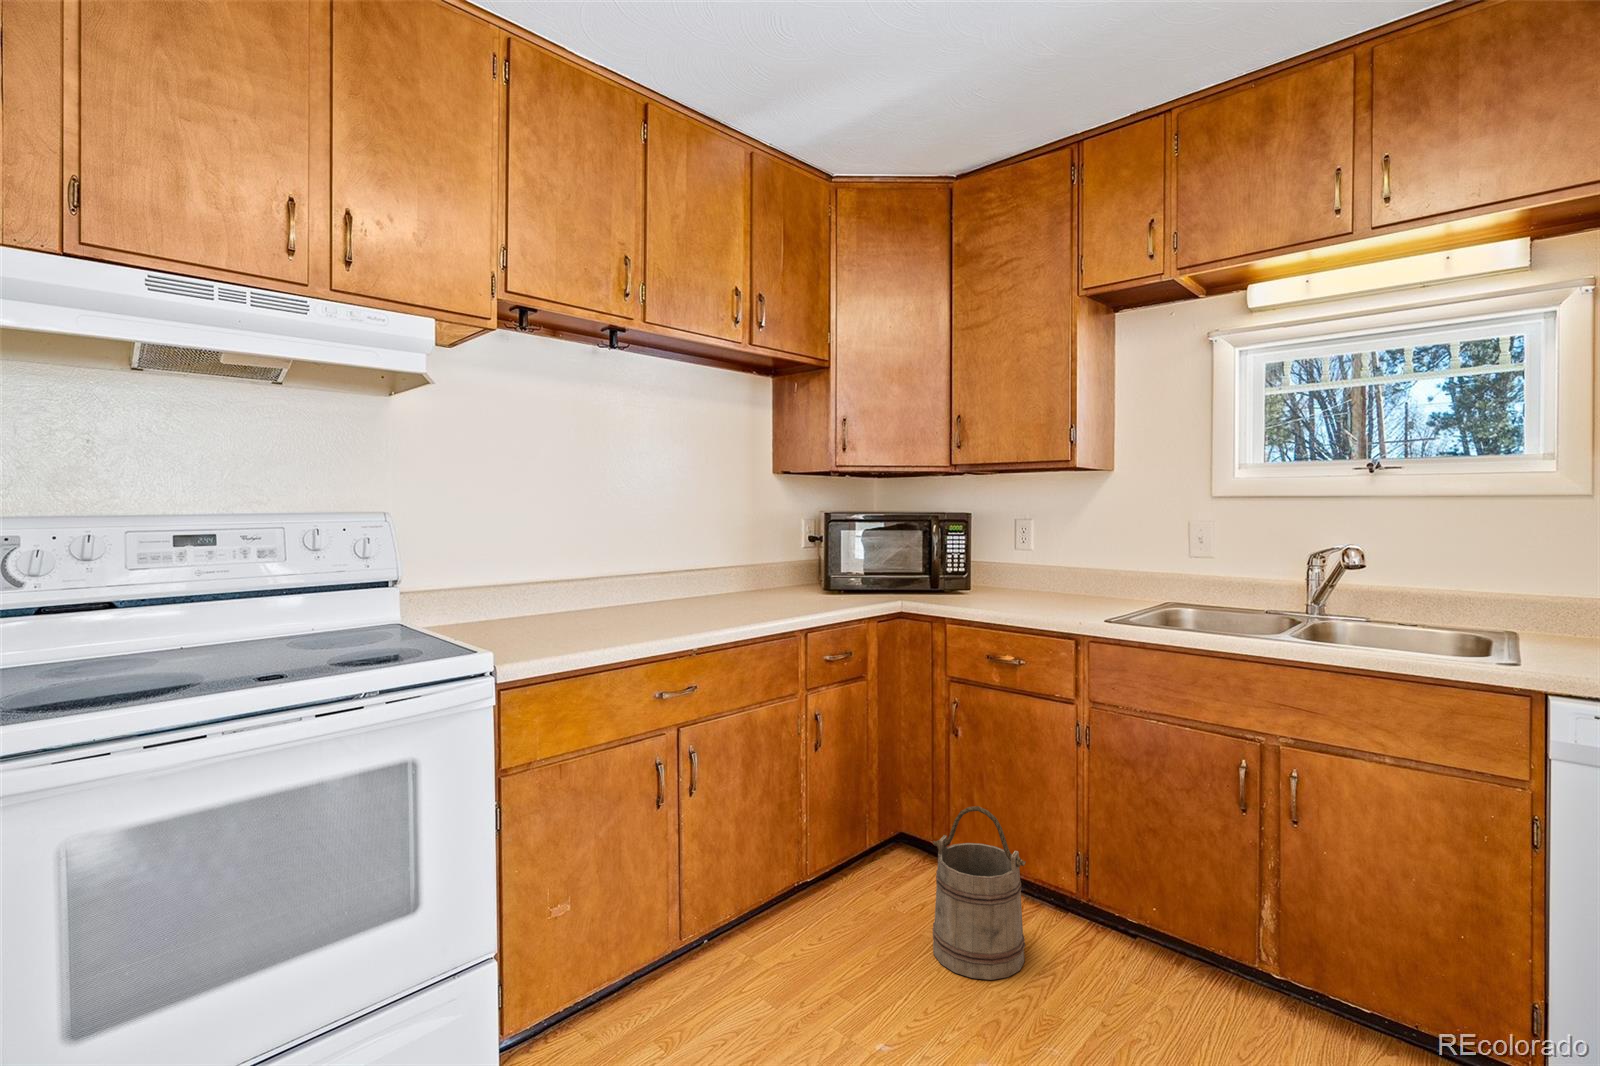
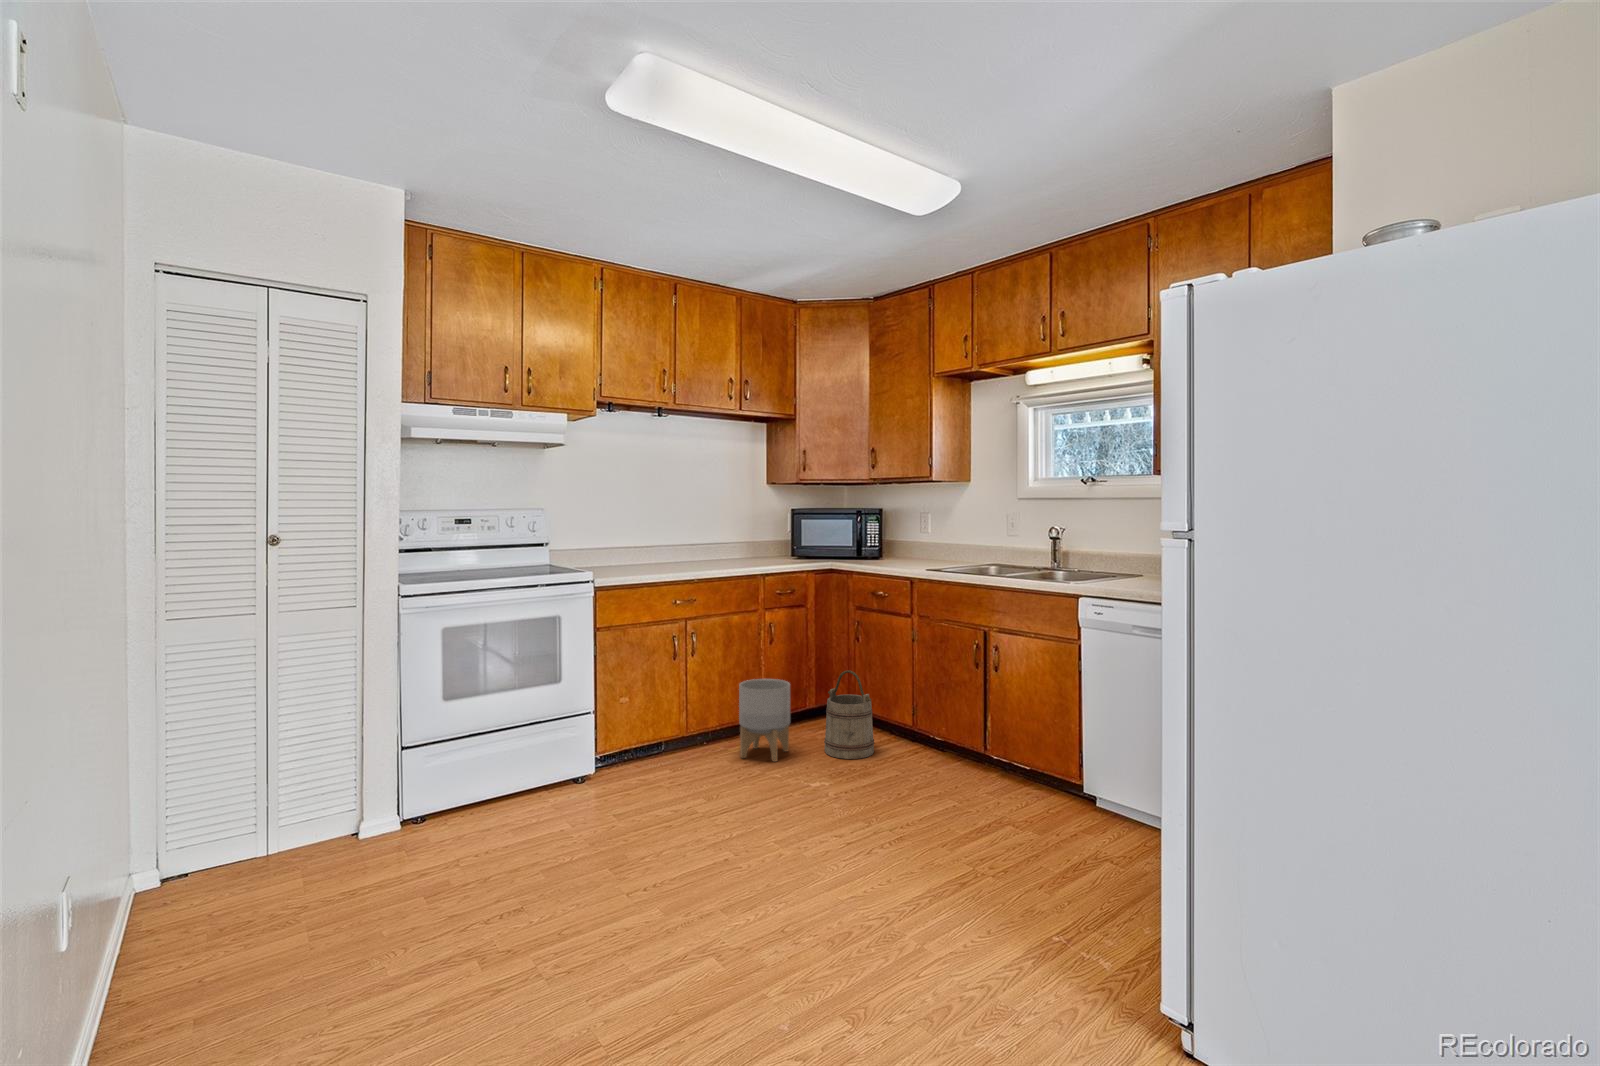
planter: none [782,825,879,1001] -> present [739,679,790,761]

